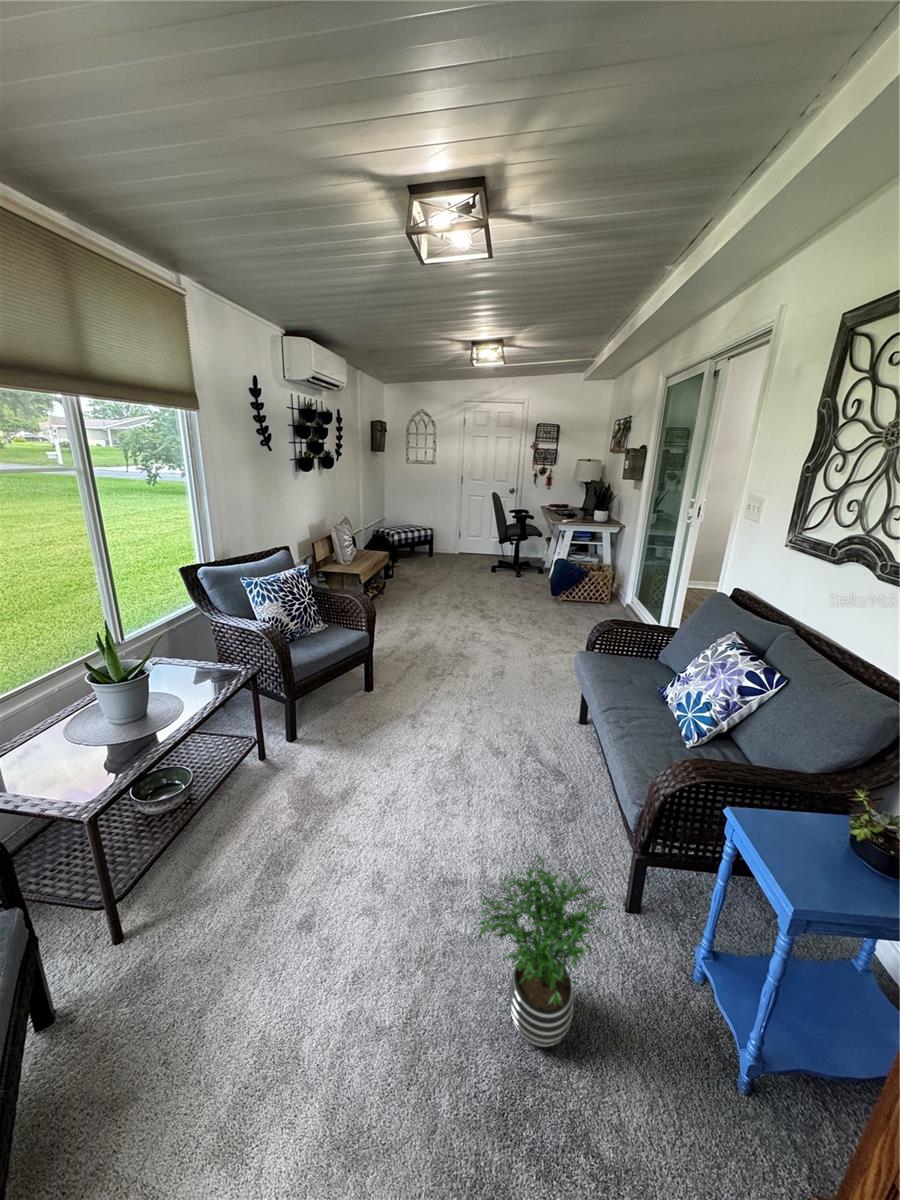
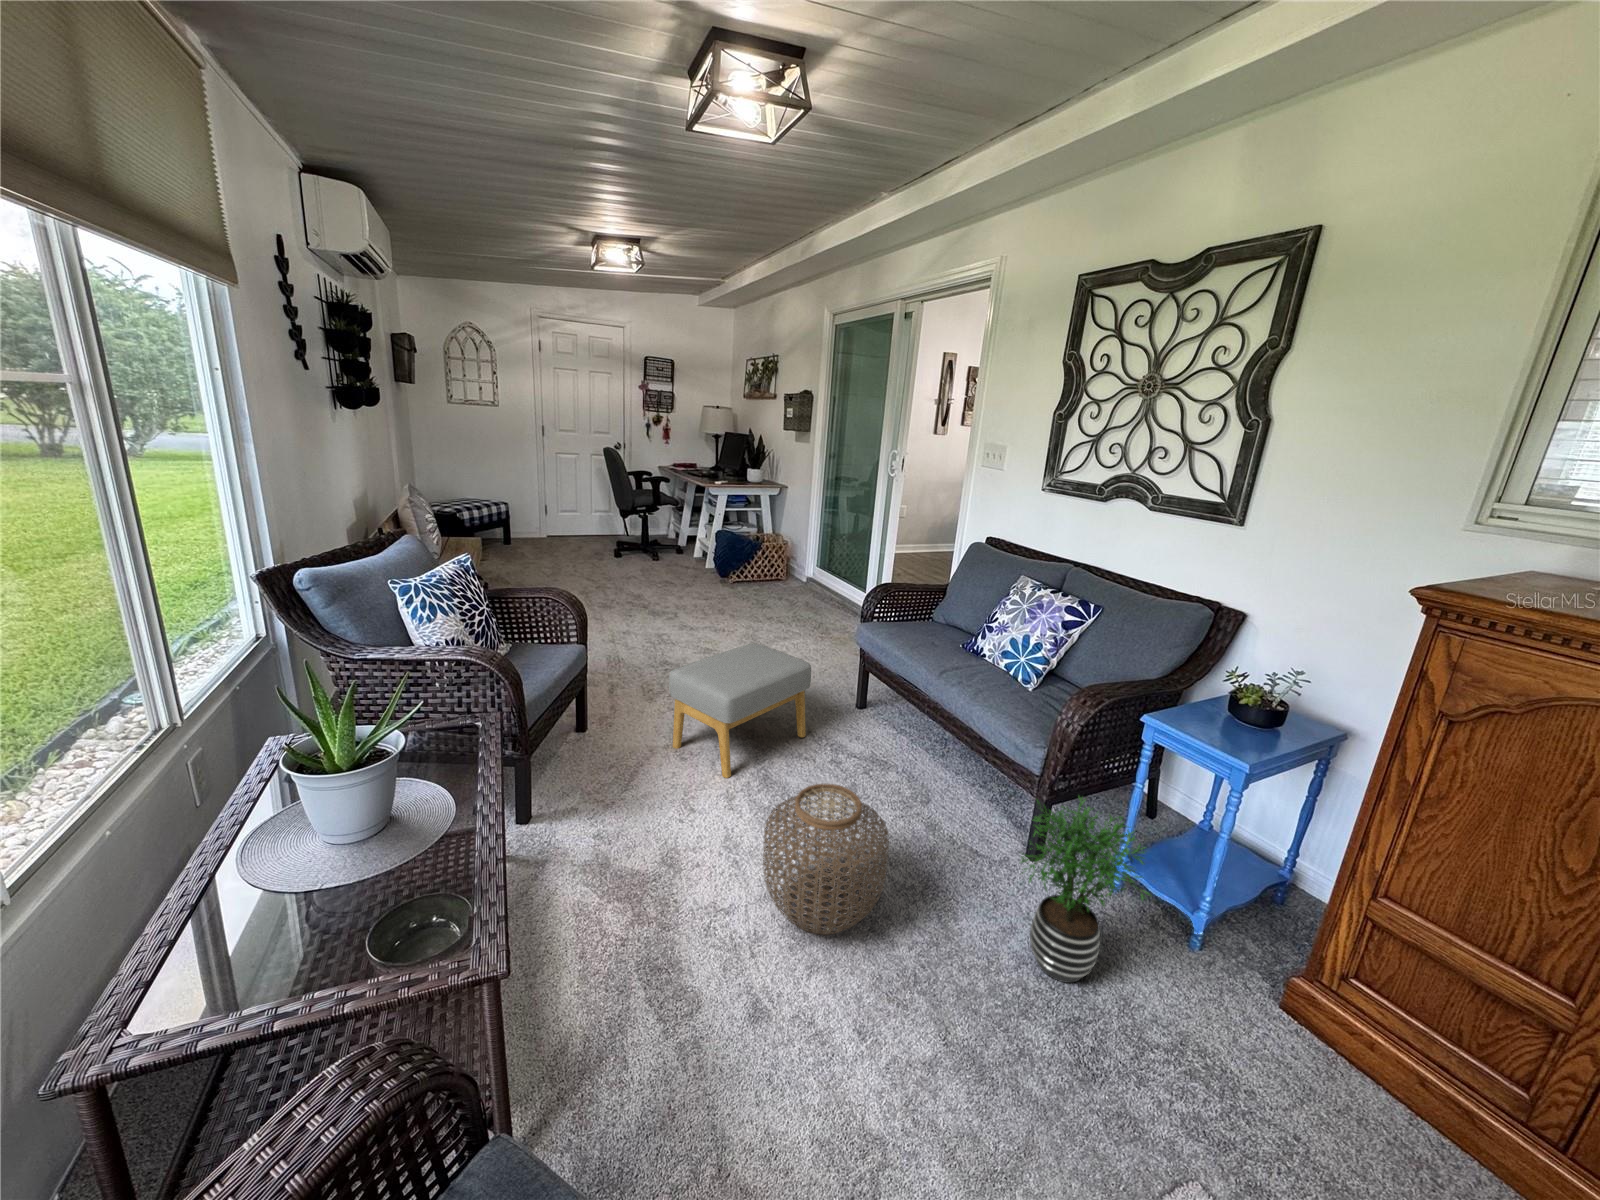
footstool: none [404,650,509,746] -> present [669,643,811,778]
woven basket: none [339,770,439,891] -> present [763,783,889,935]

